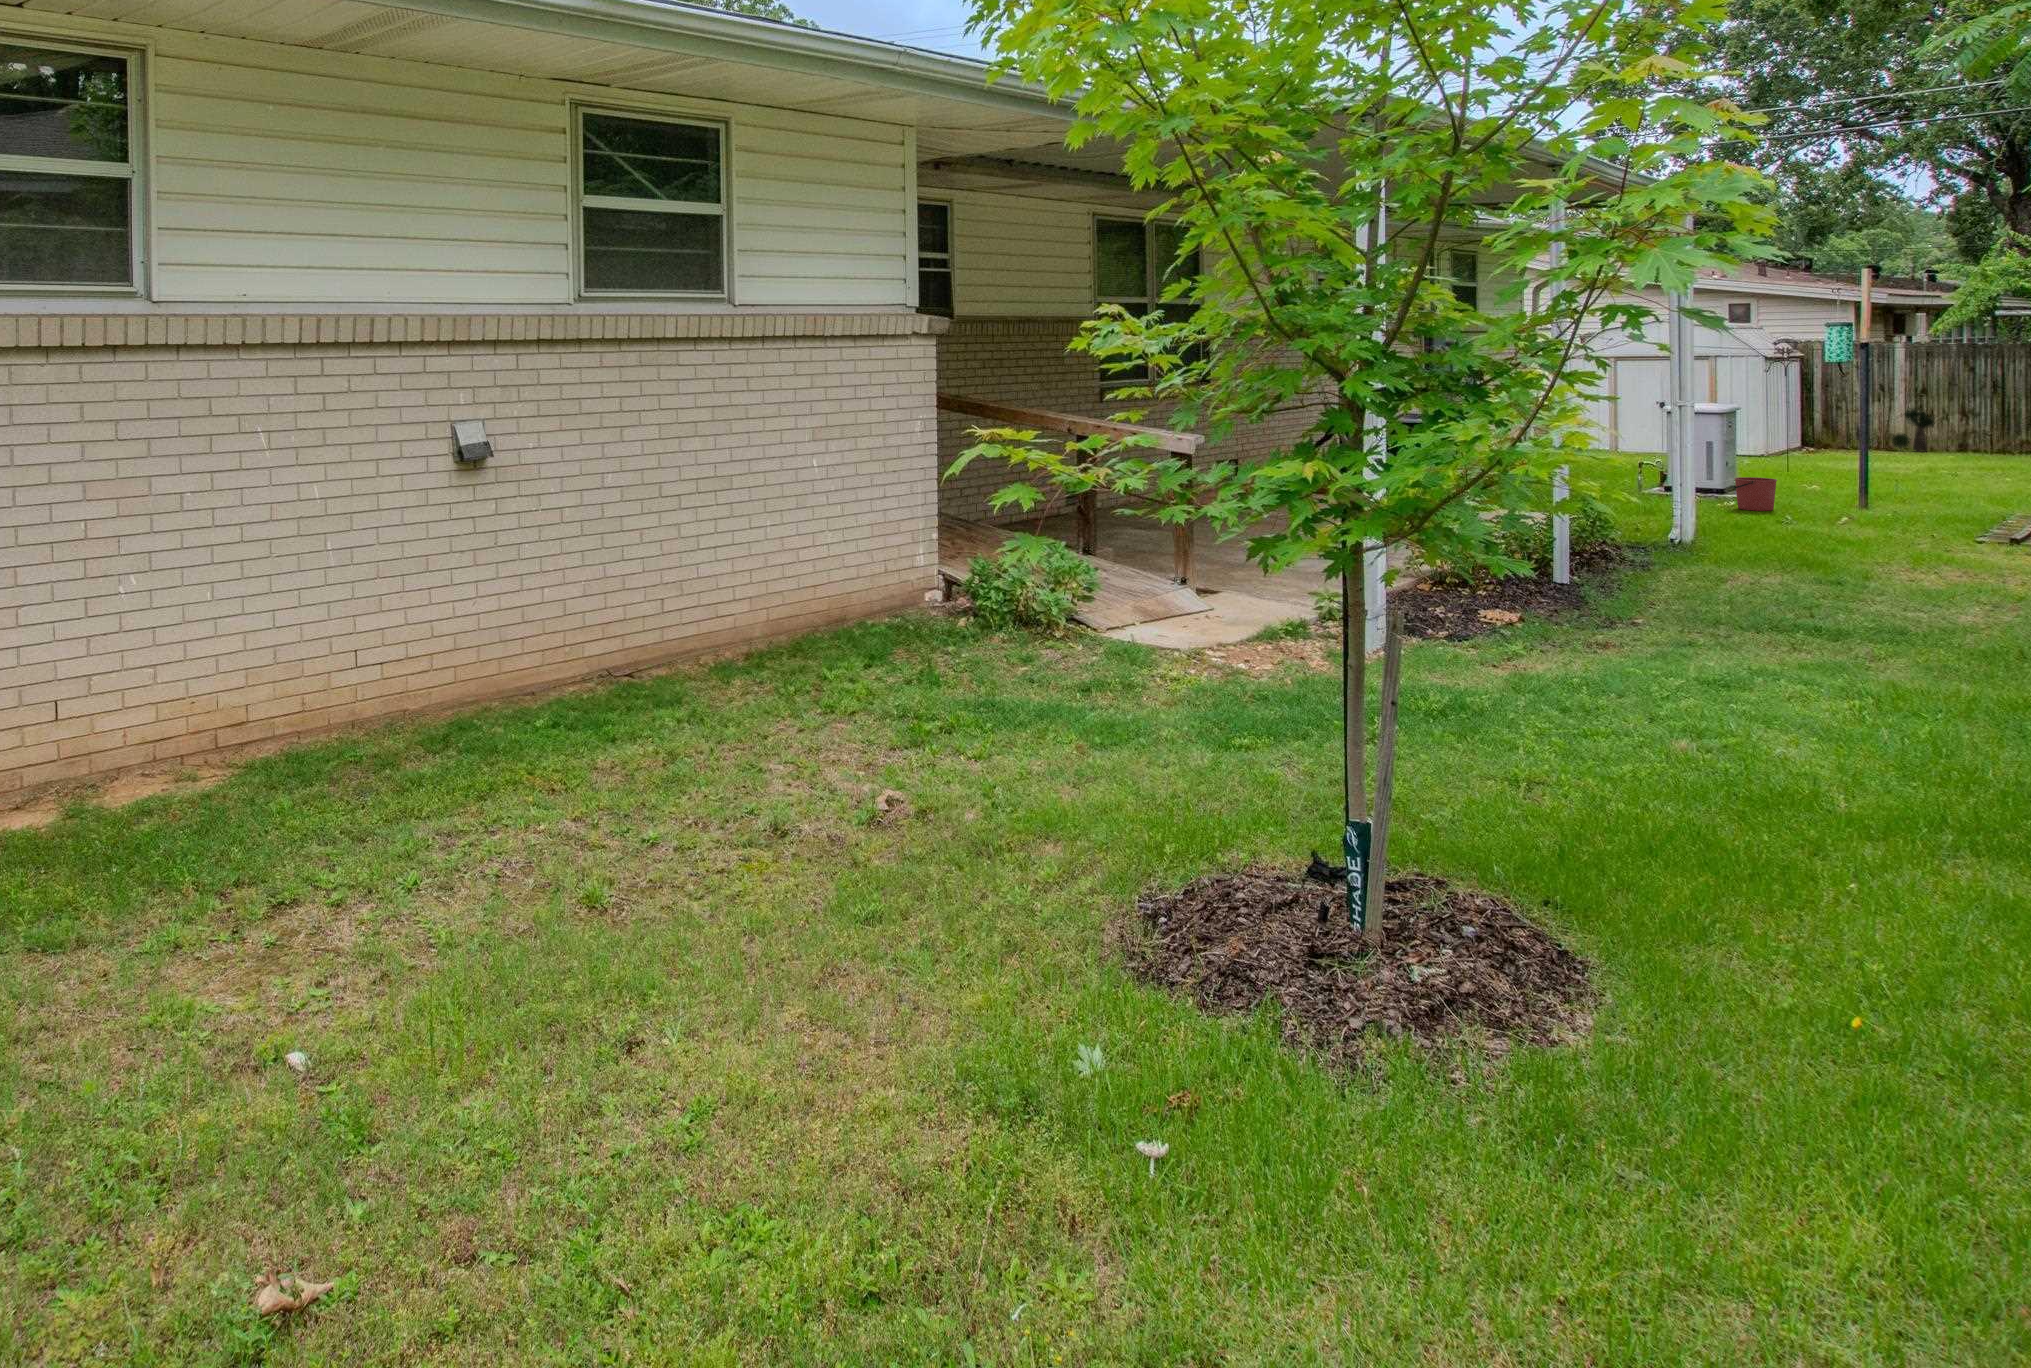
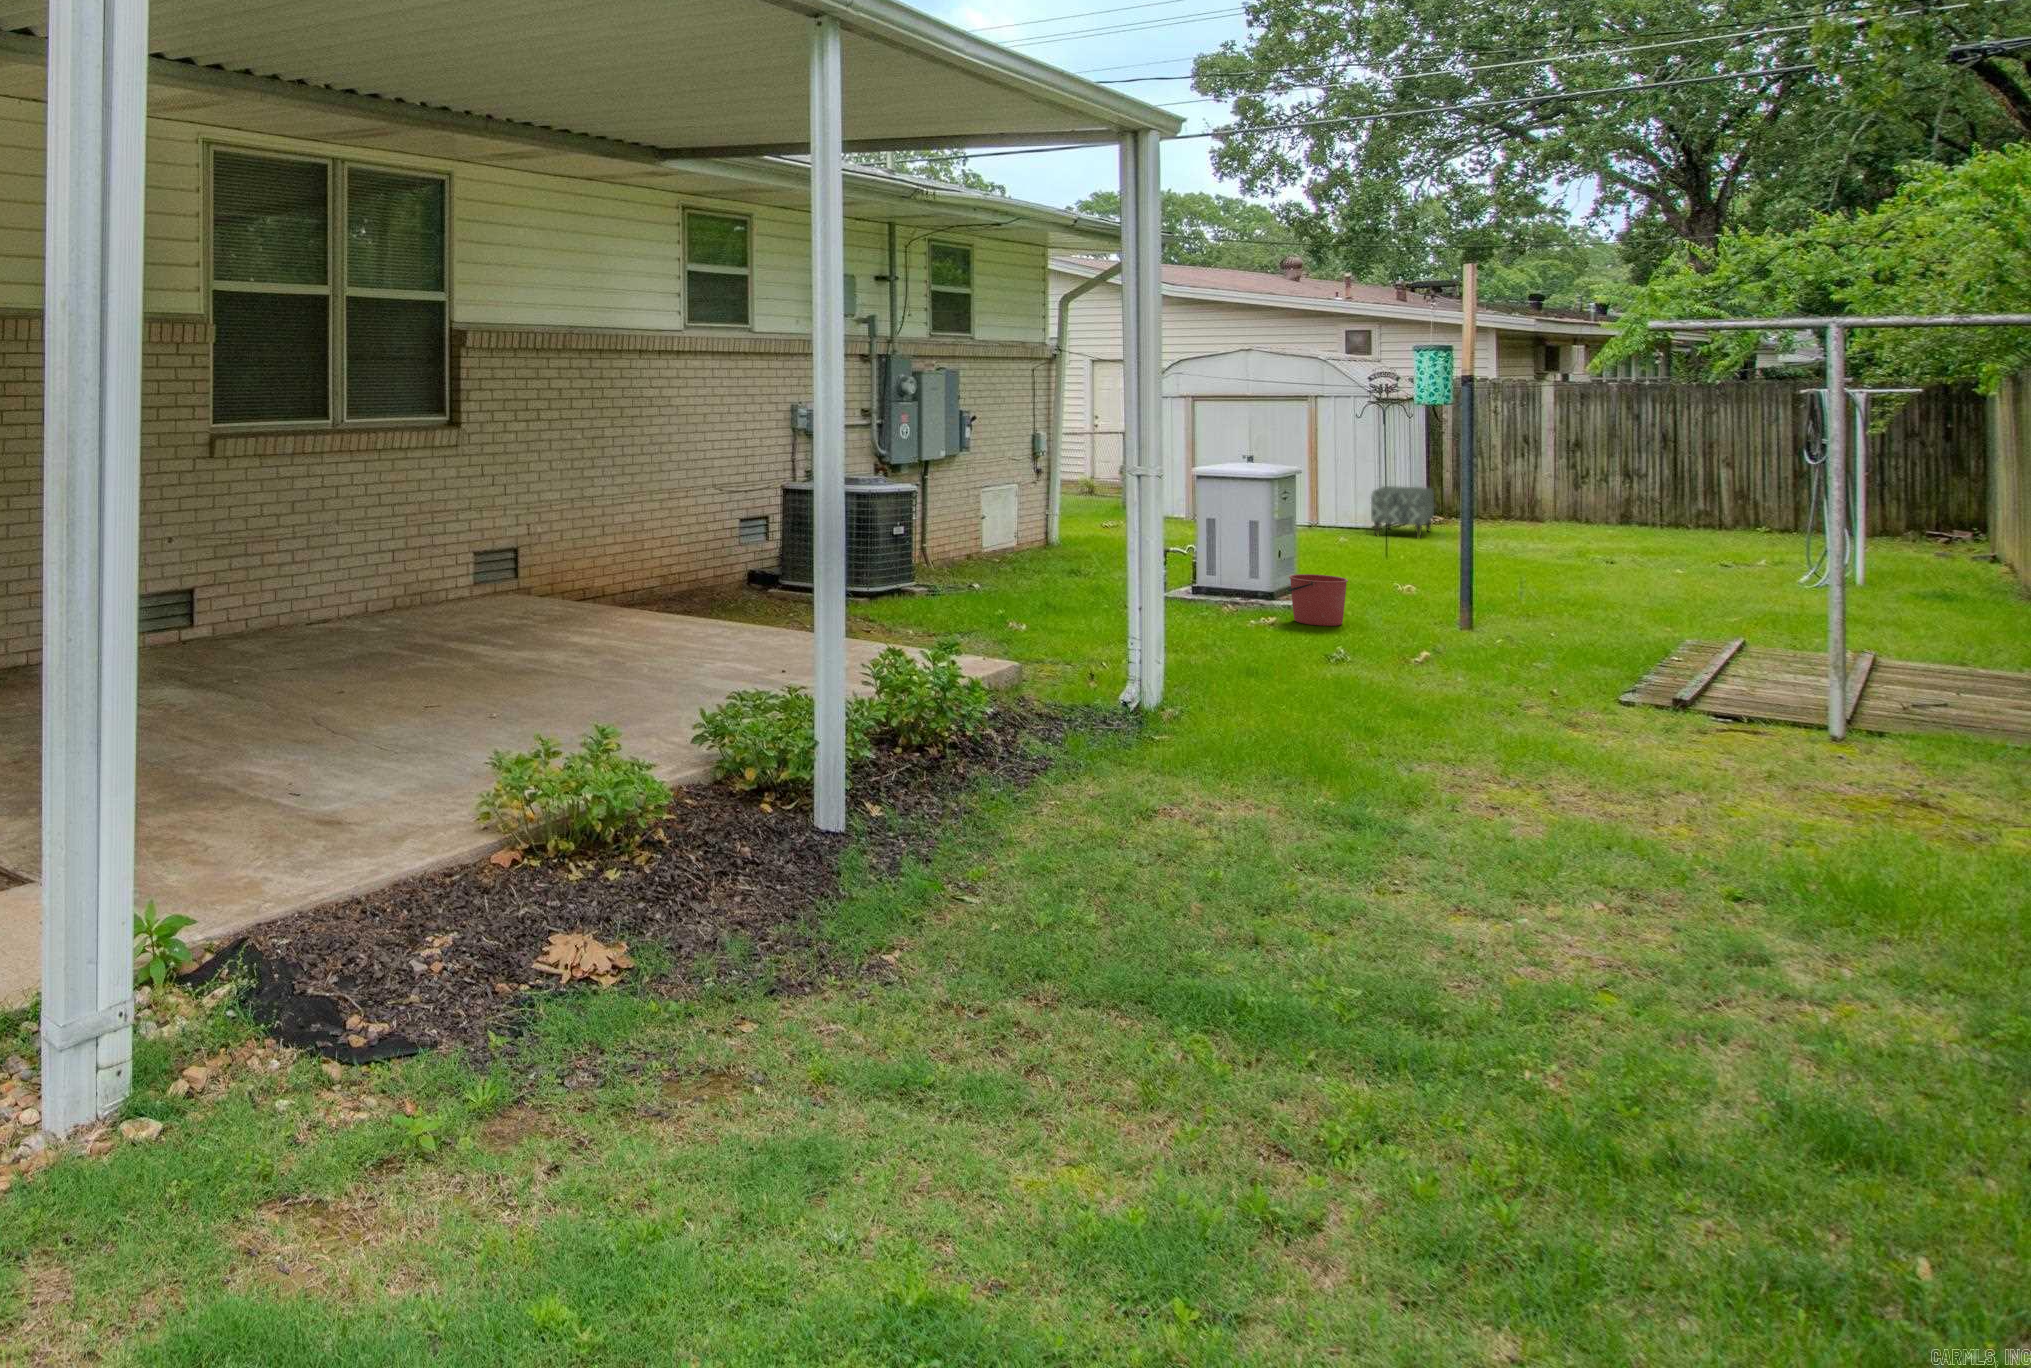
potted plant: present [1892,408,1935,452] -> none [1540,468,1594,524]
bench: none [1760,424,1809,463] -> present [1371,486,1434,539]

